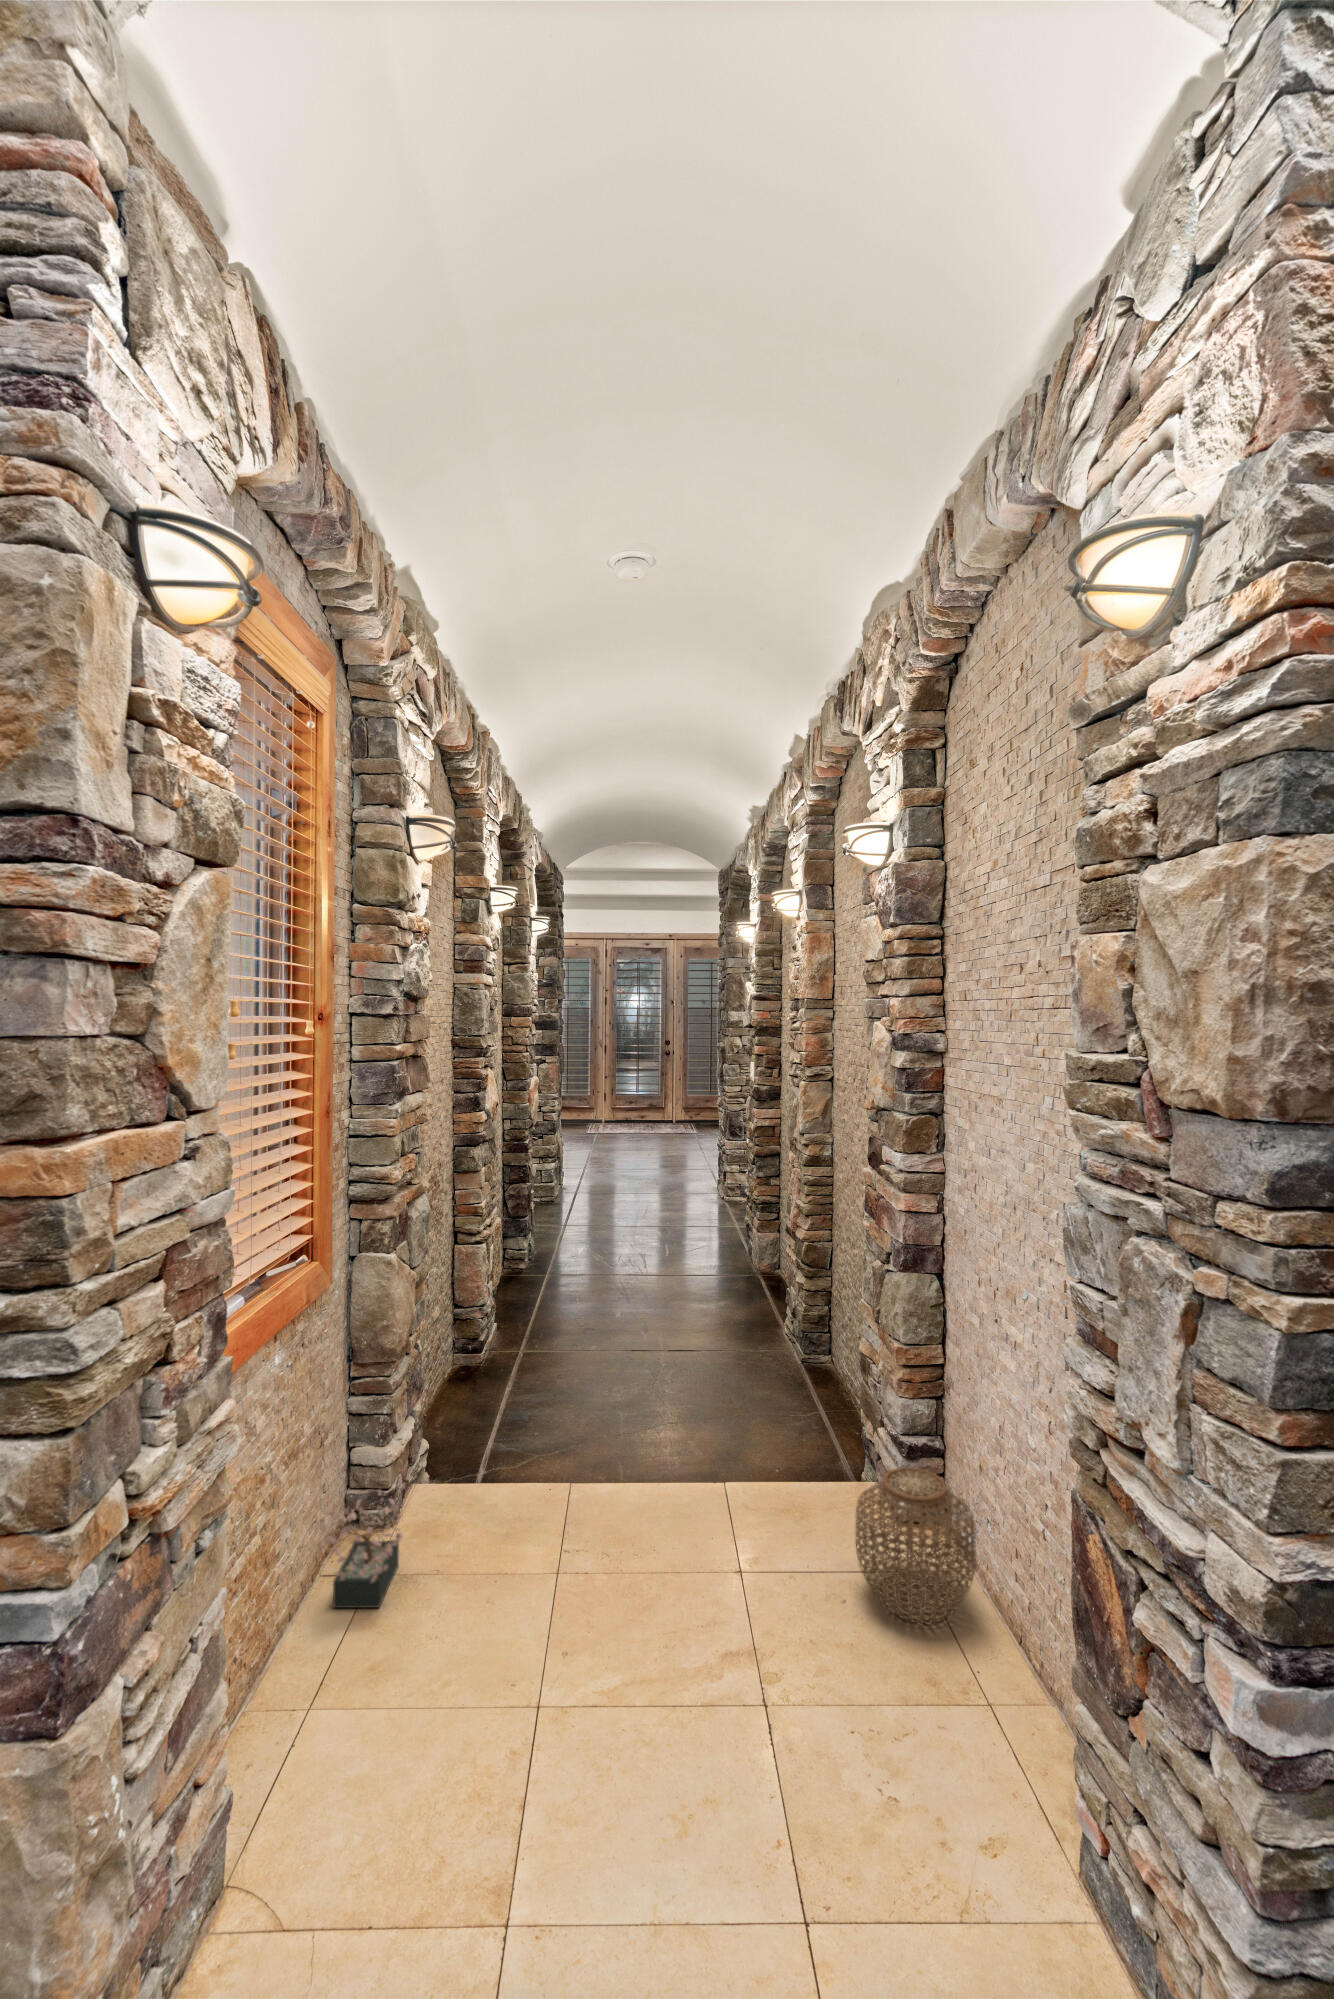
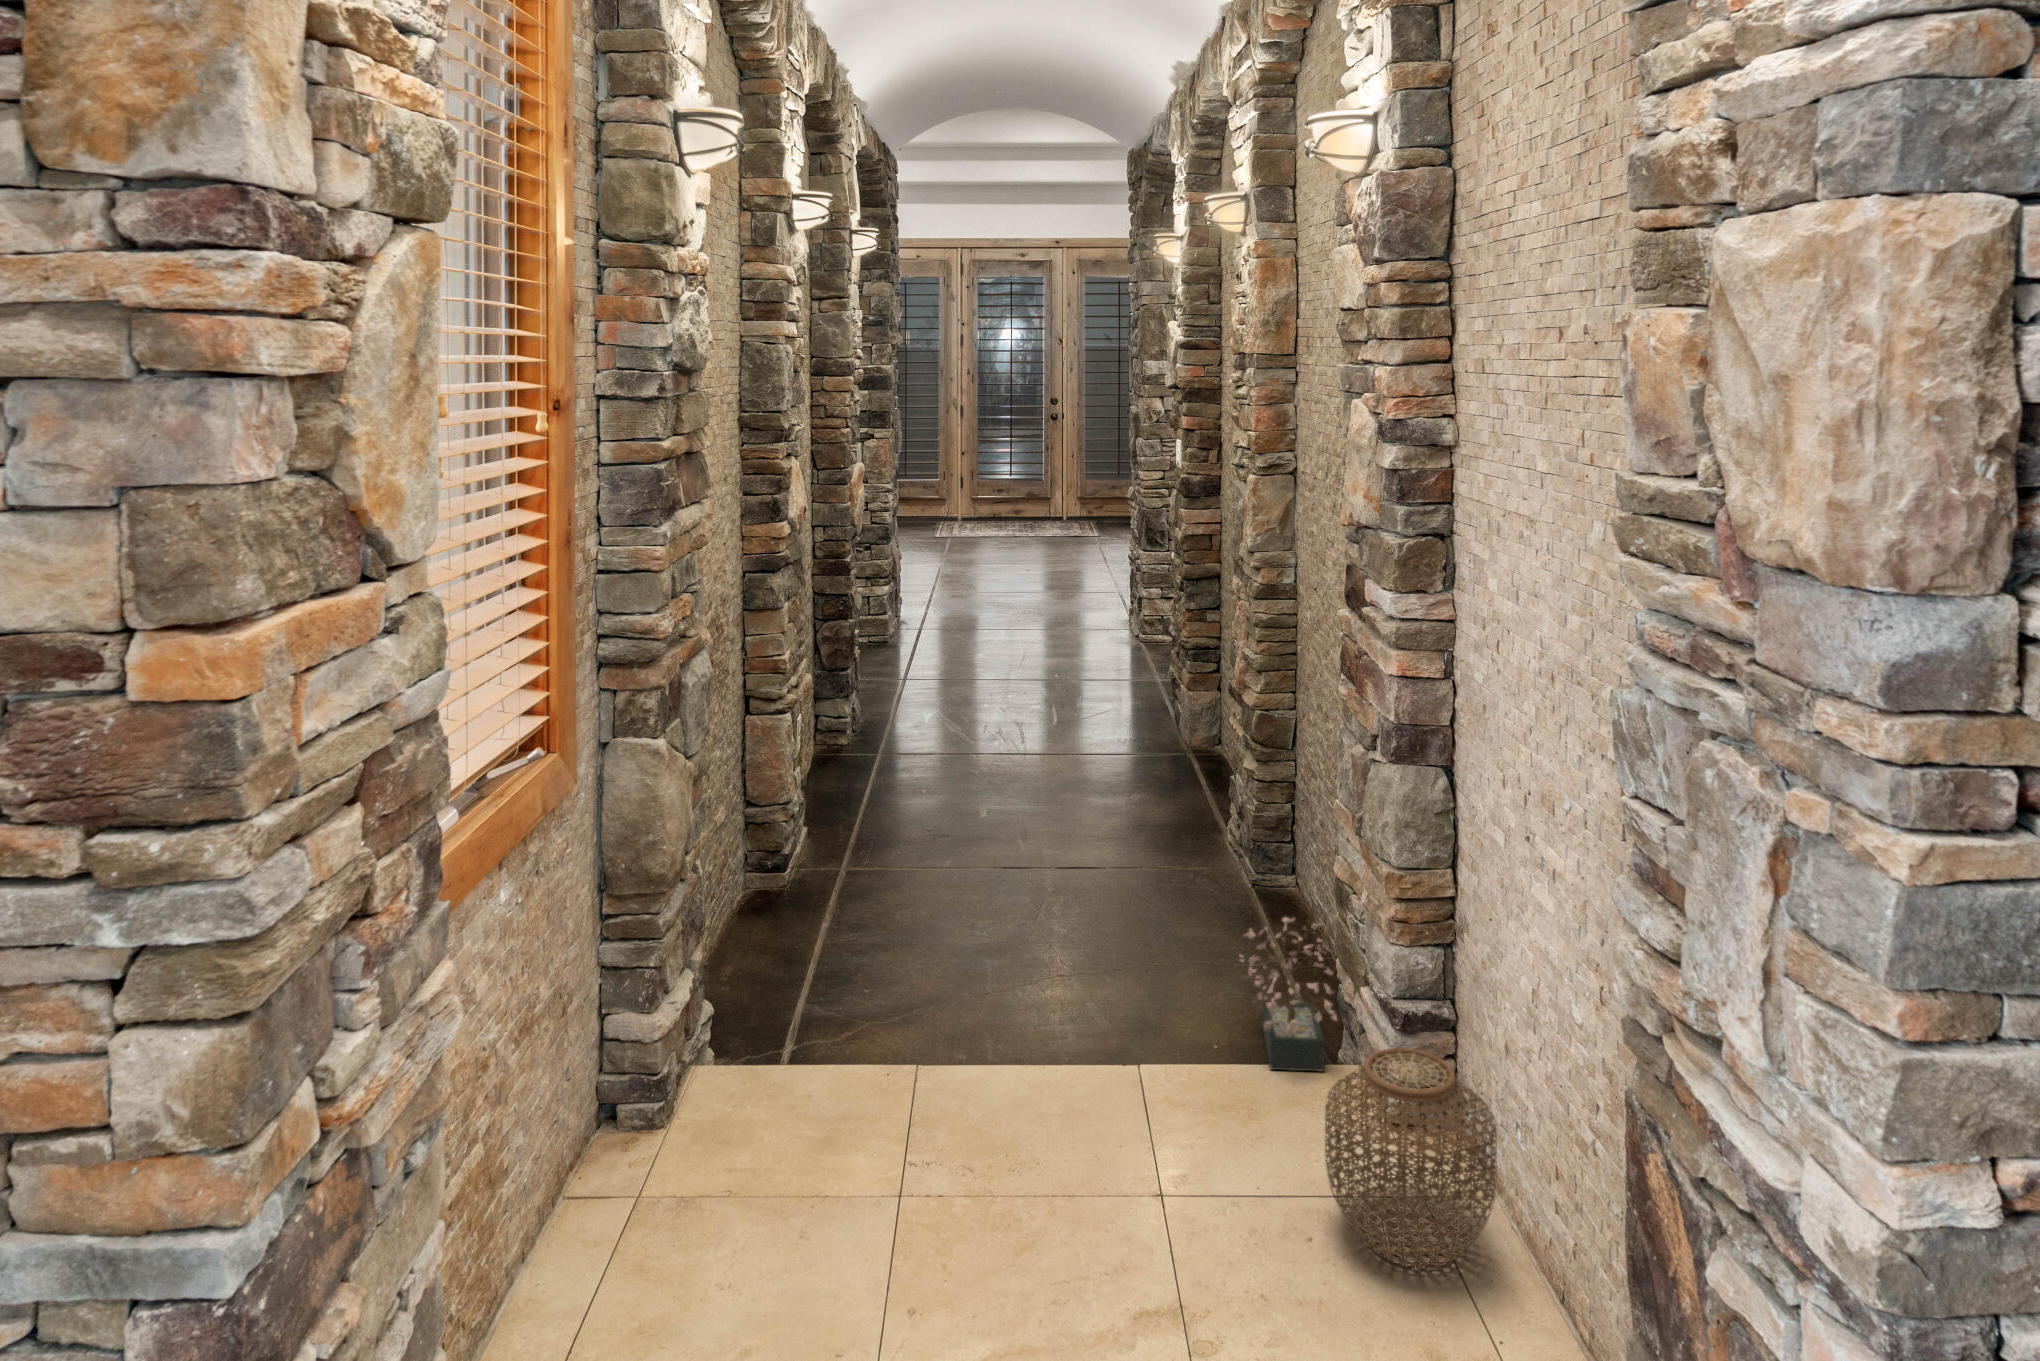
decorative plant: present [318,1490,402,1608] -> present [1239,917,1337,1072]

